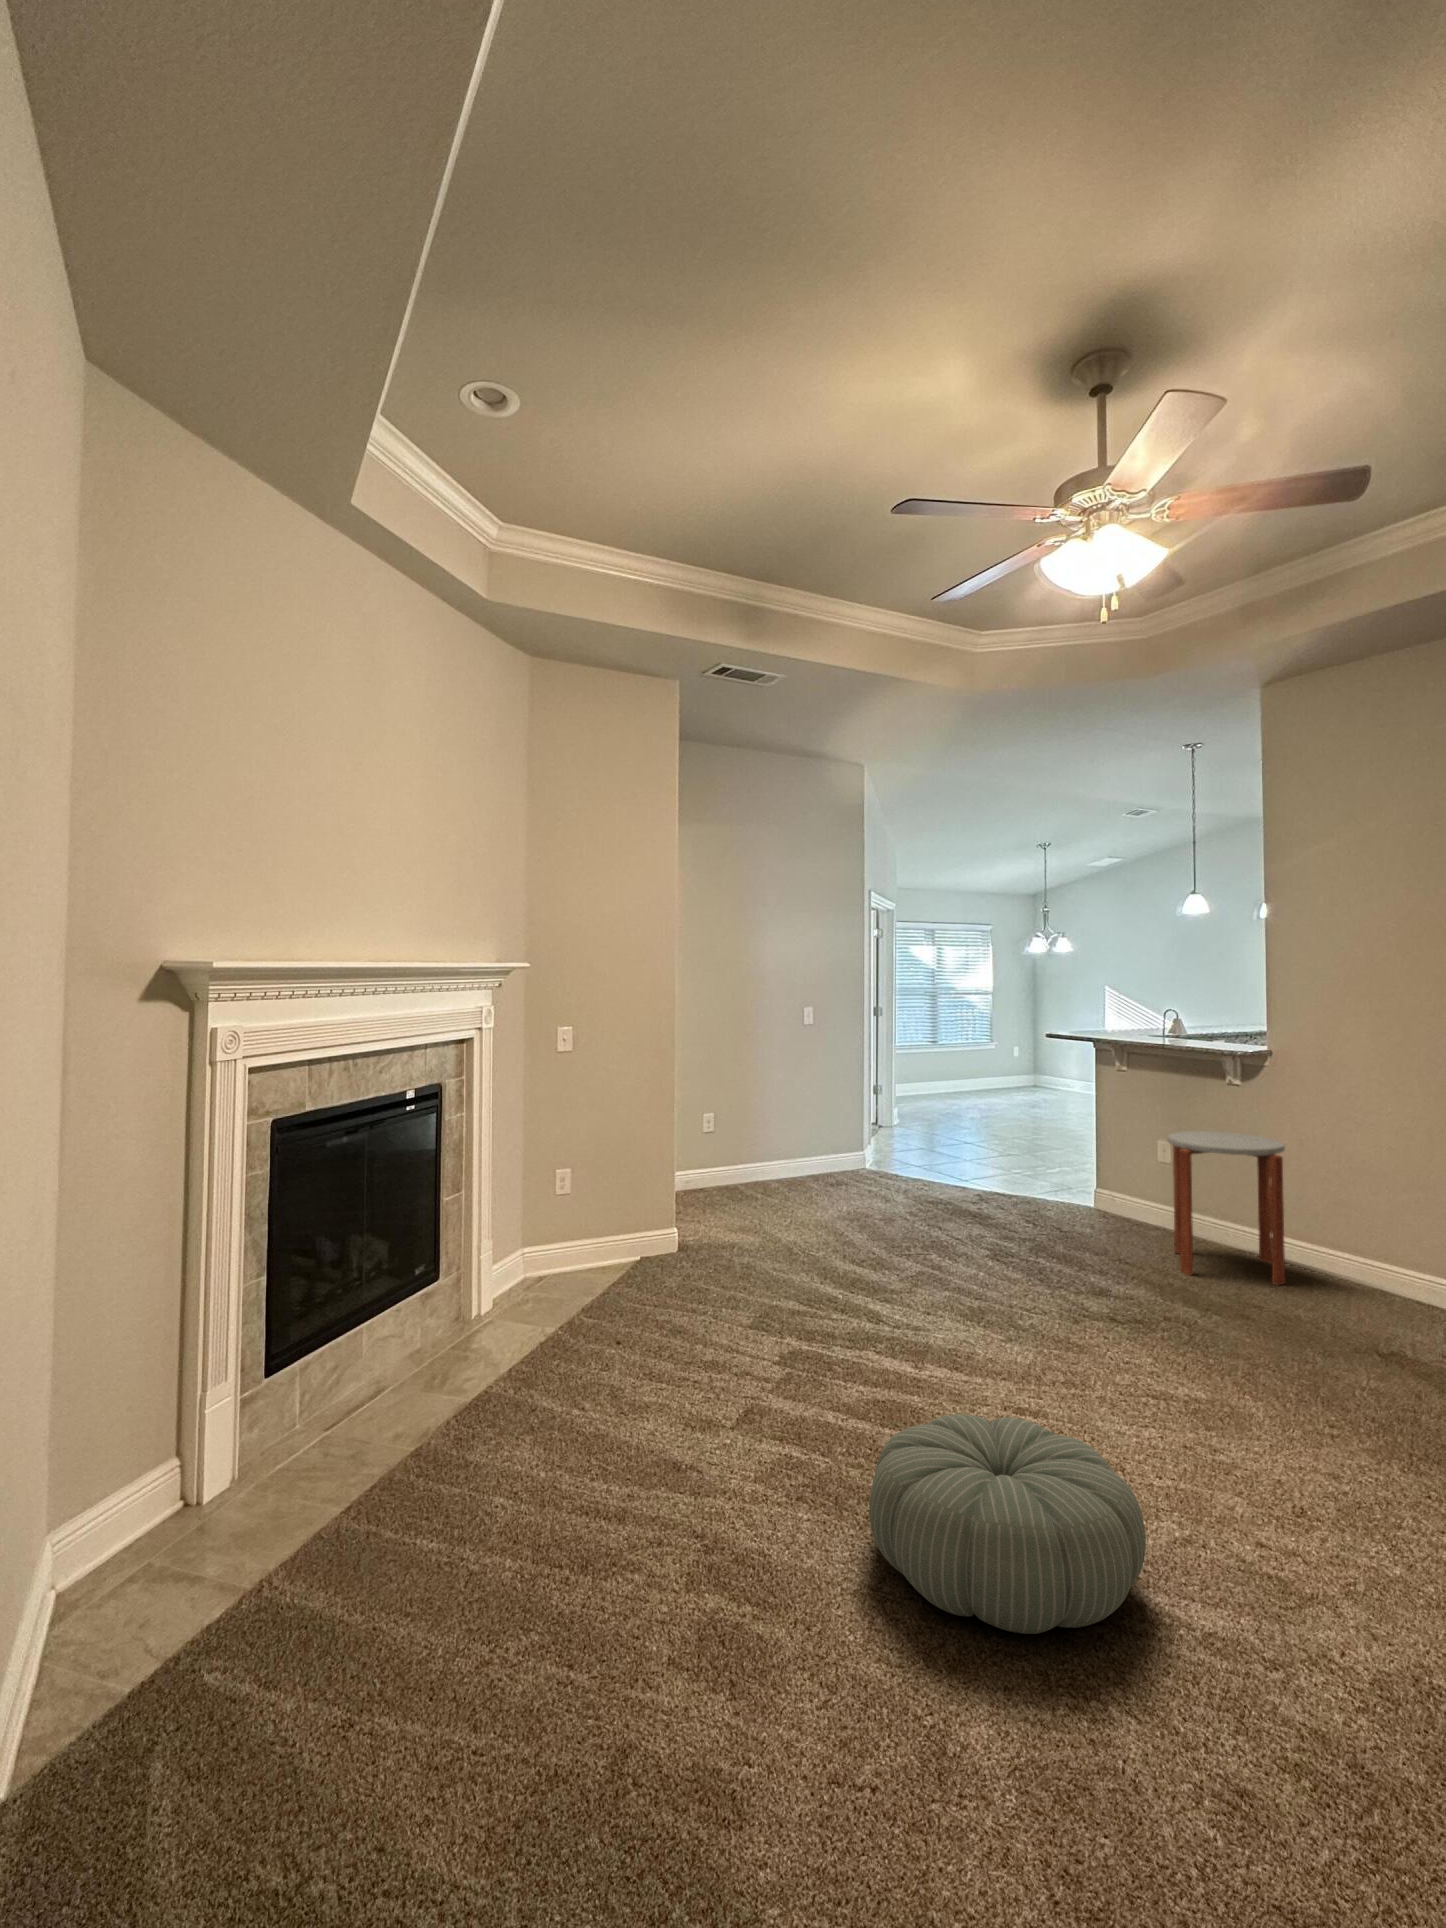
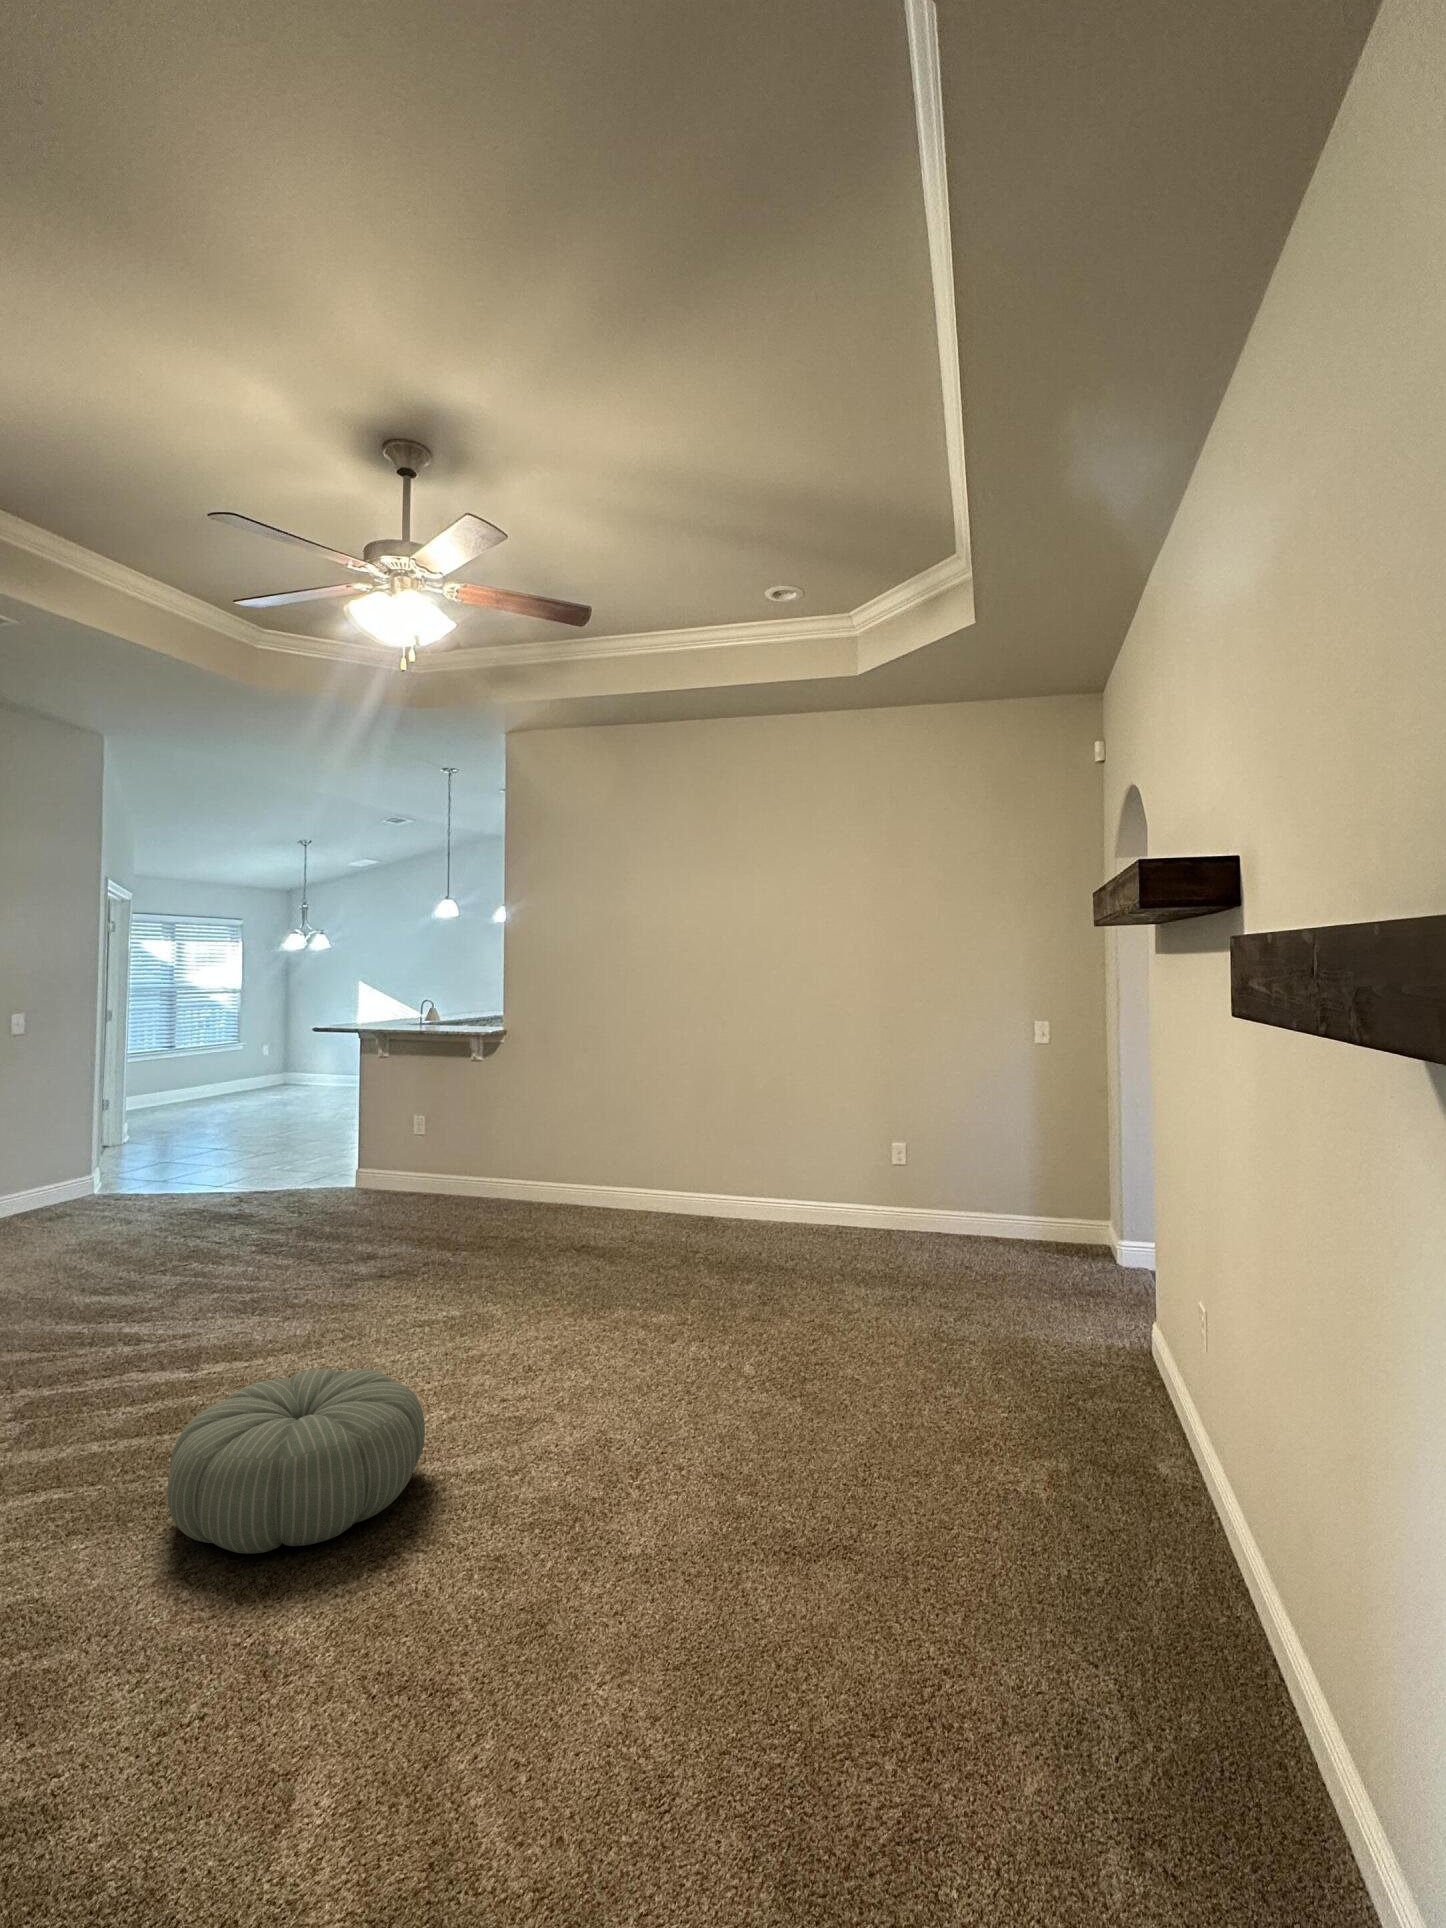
side table: present [1168,1131,1285,1285] -> none [424,1102,516,1229]

